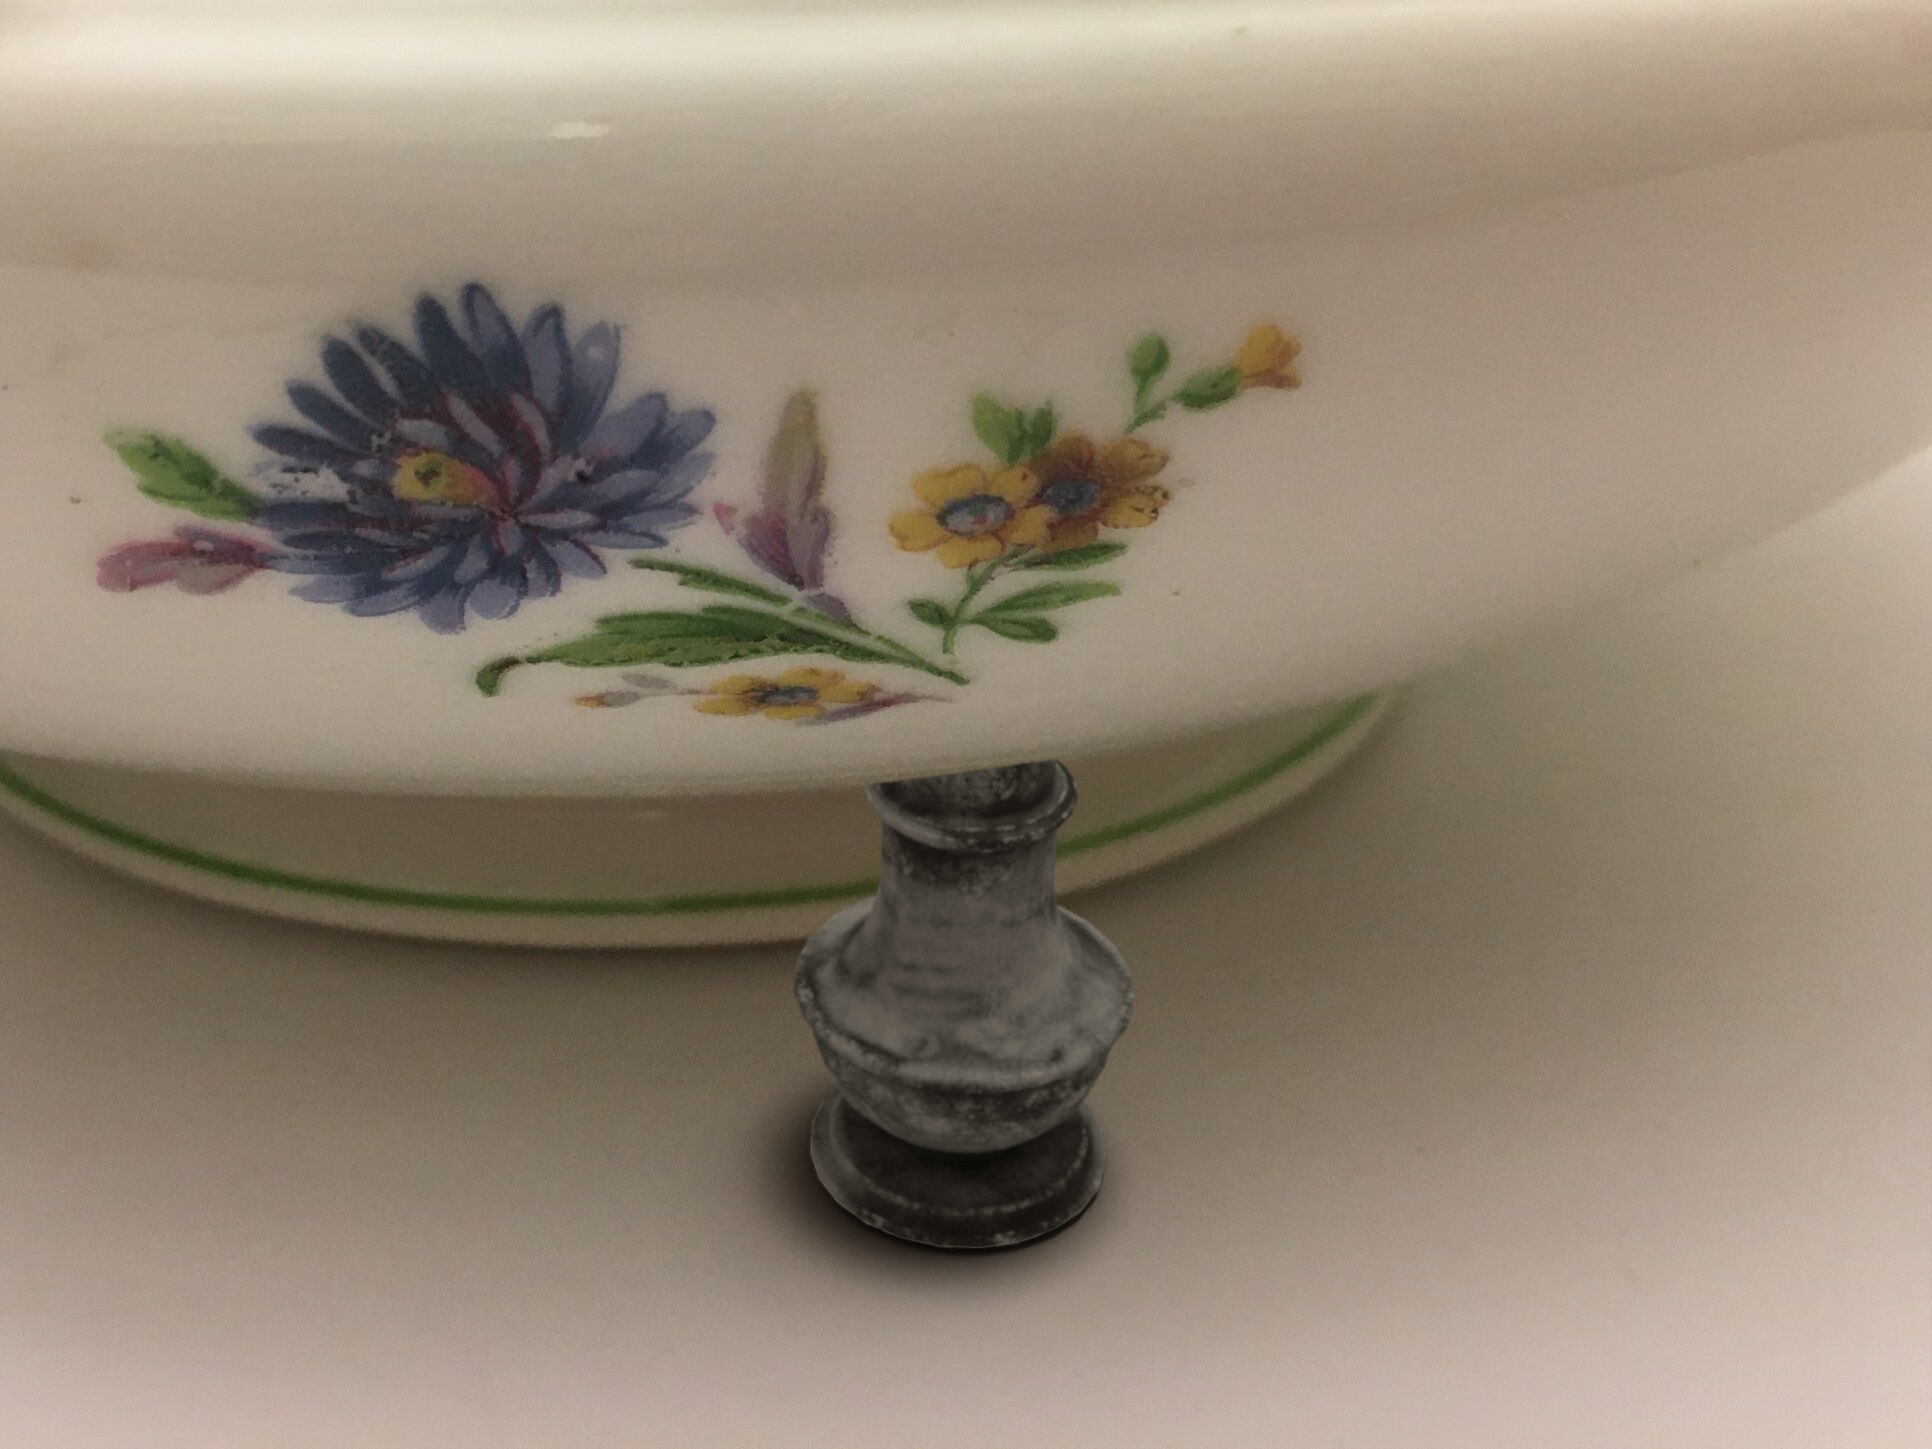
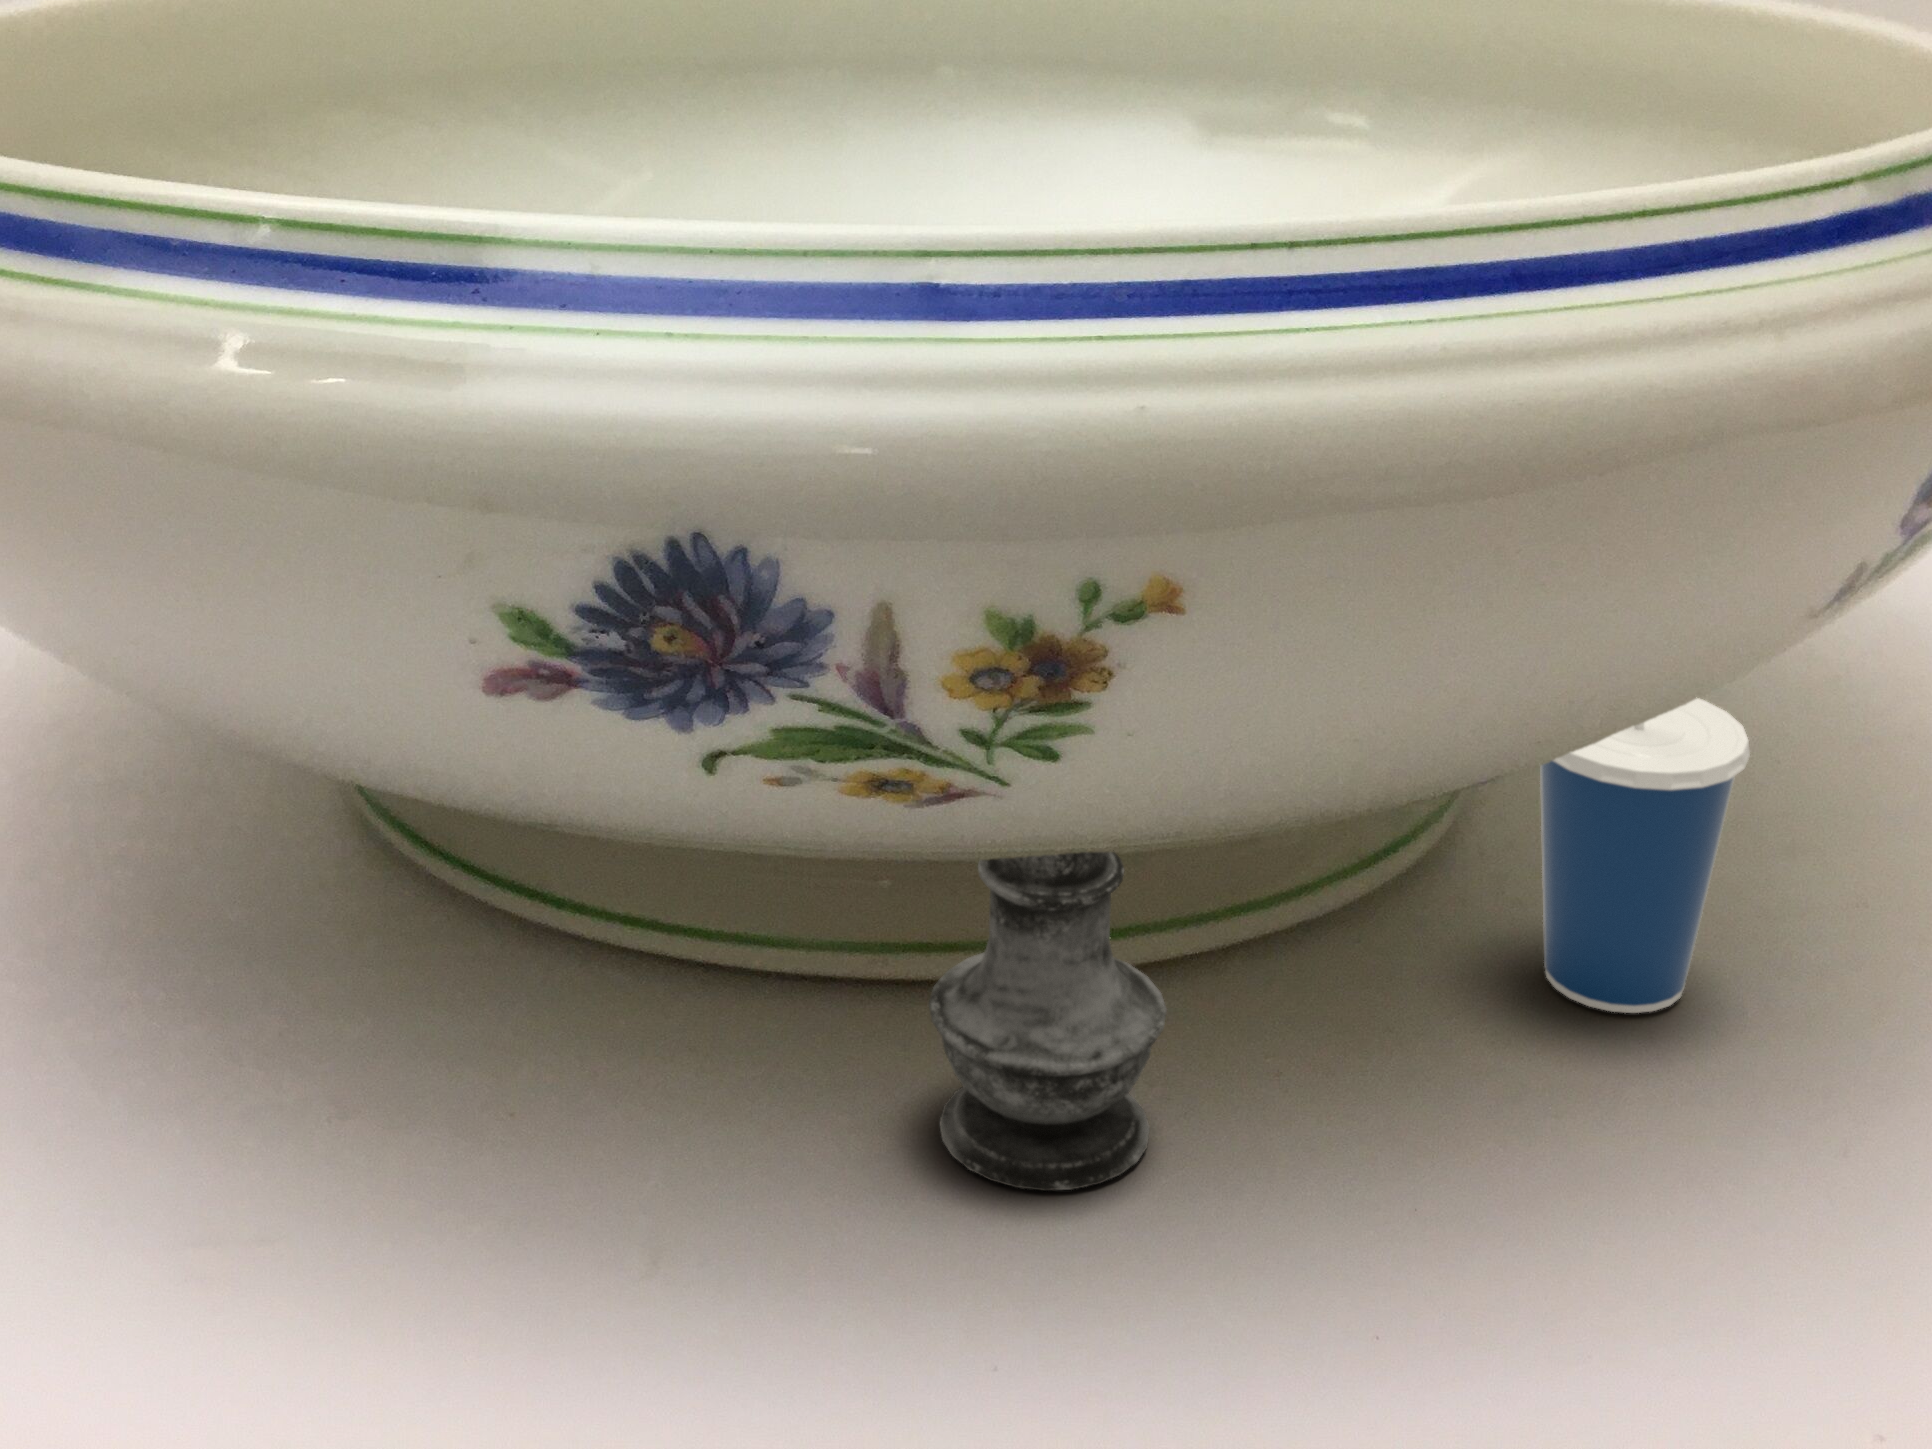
cup: none [1524,361,1819,904] -> present [1540,699,1750,1013]

